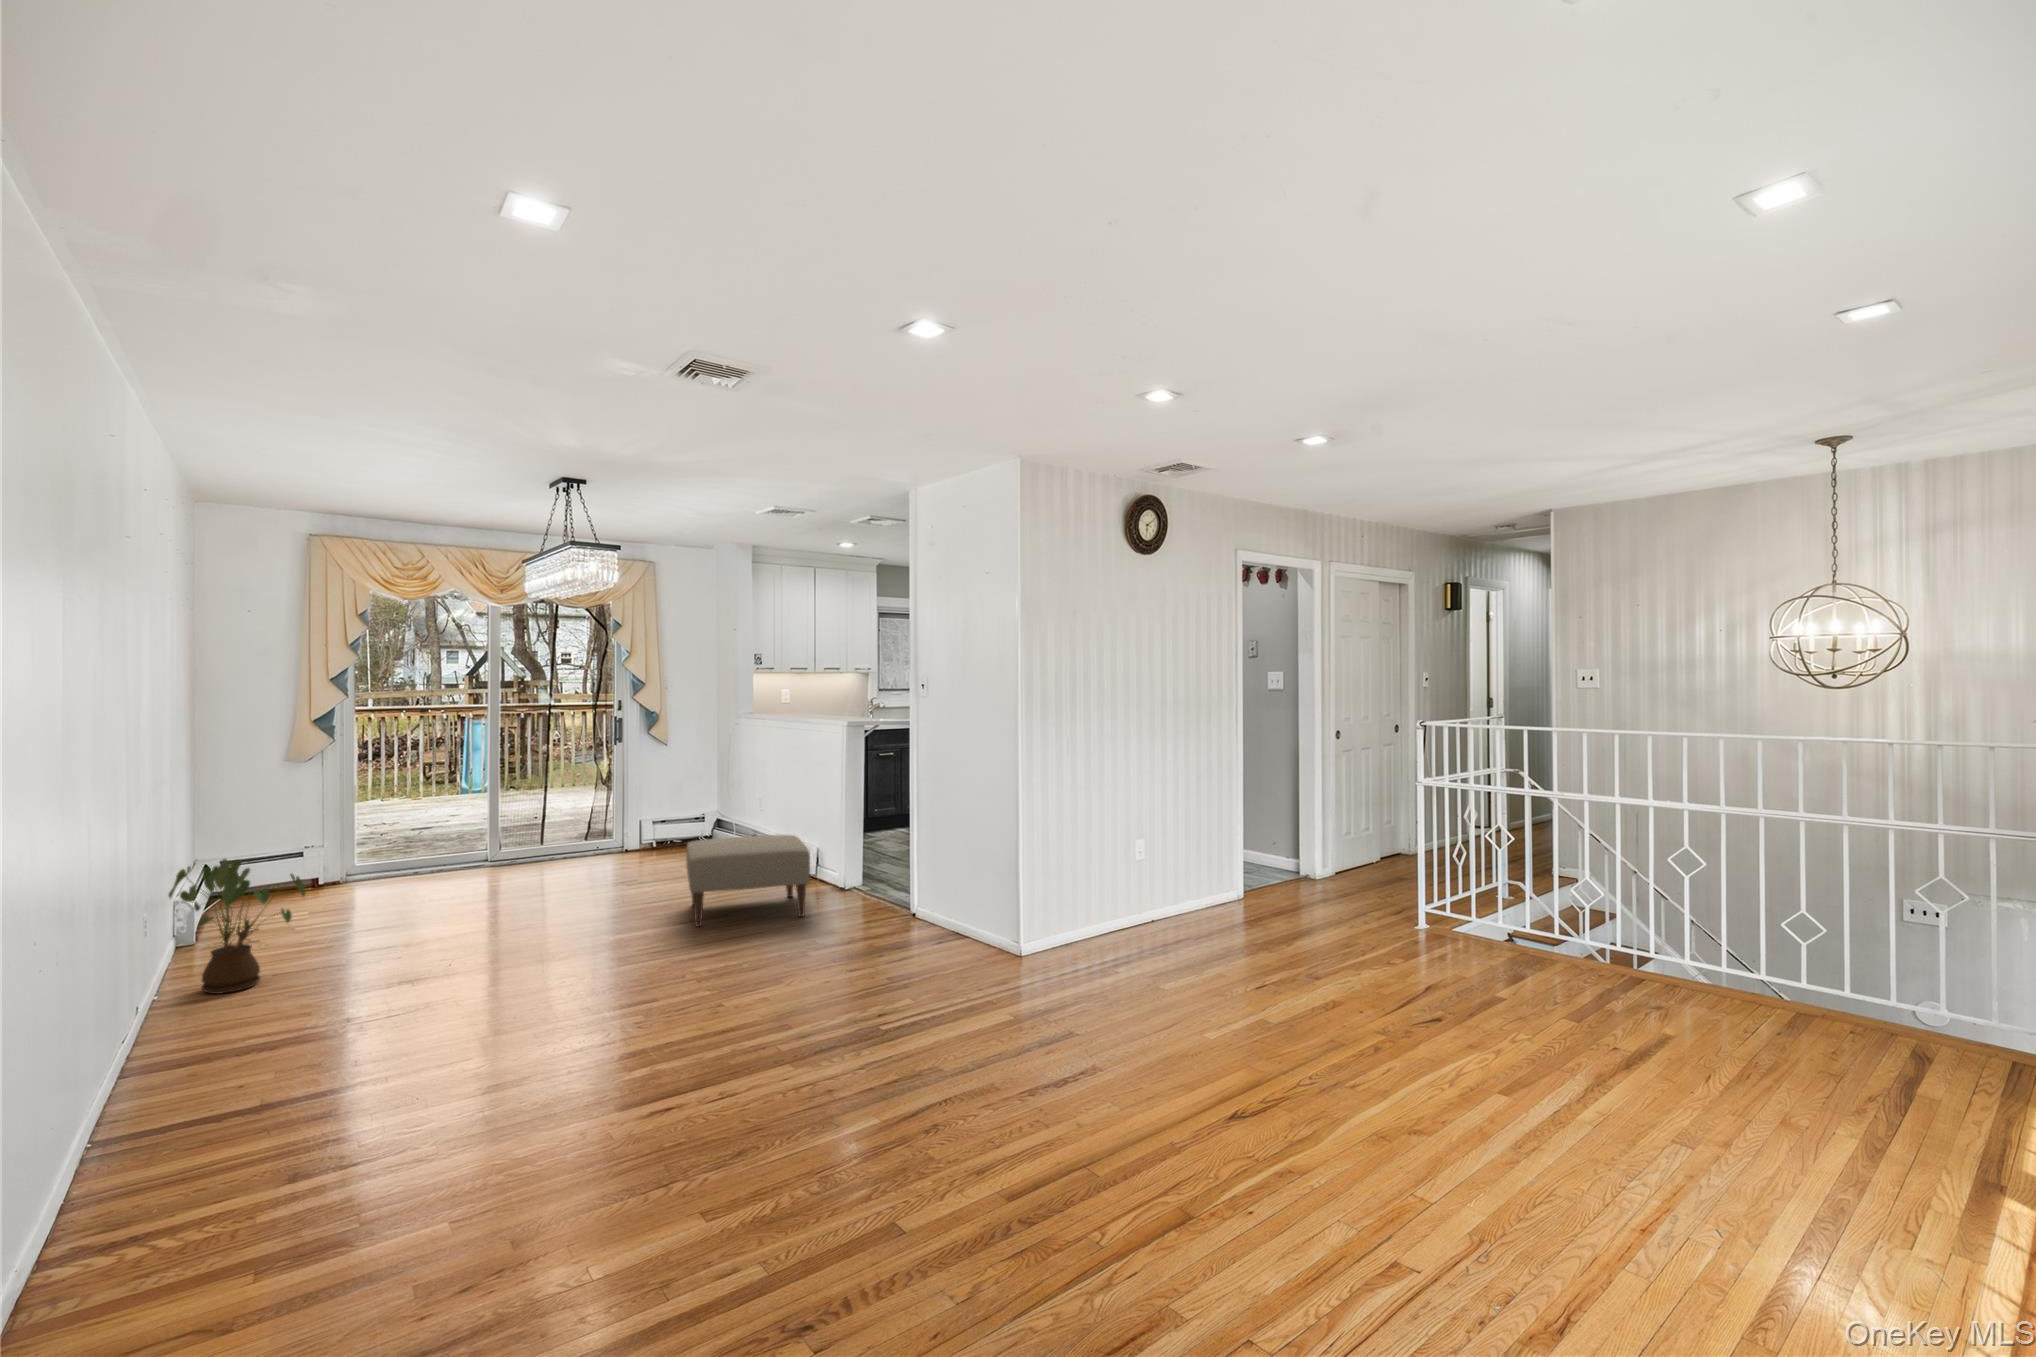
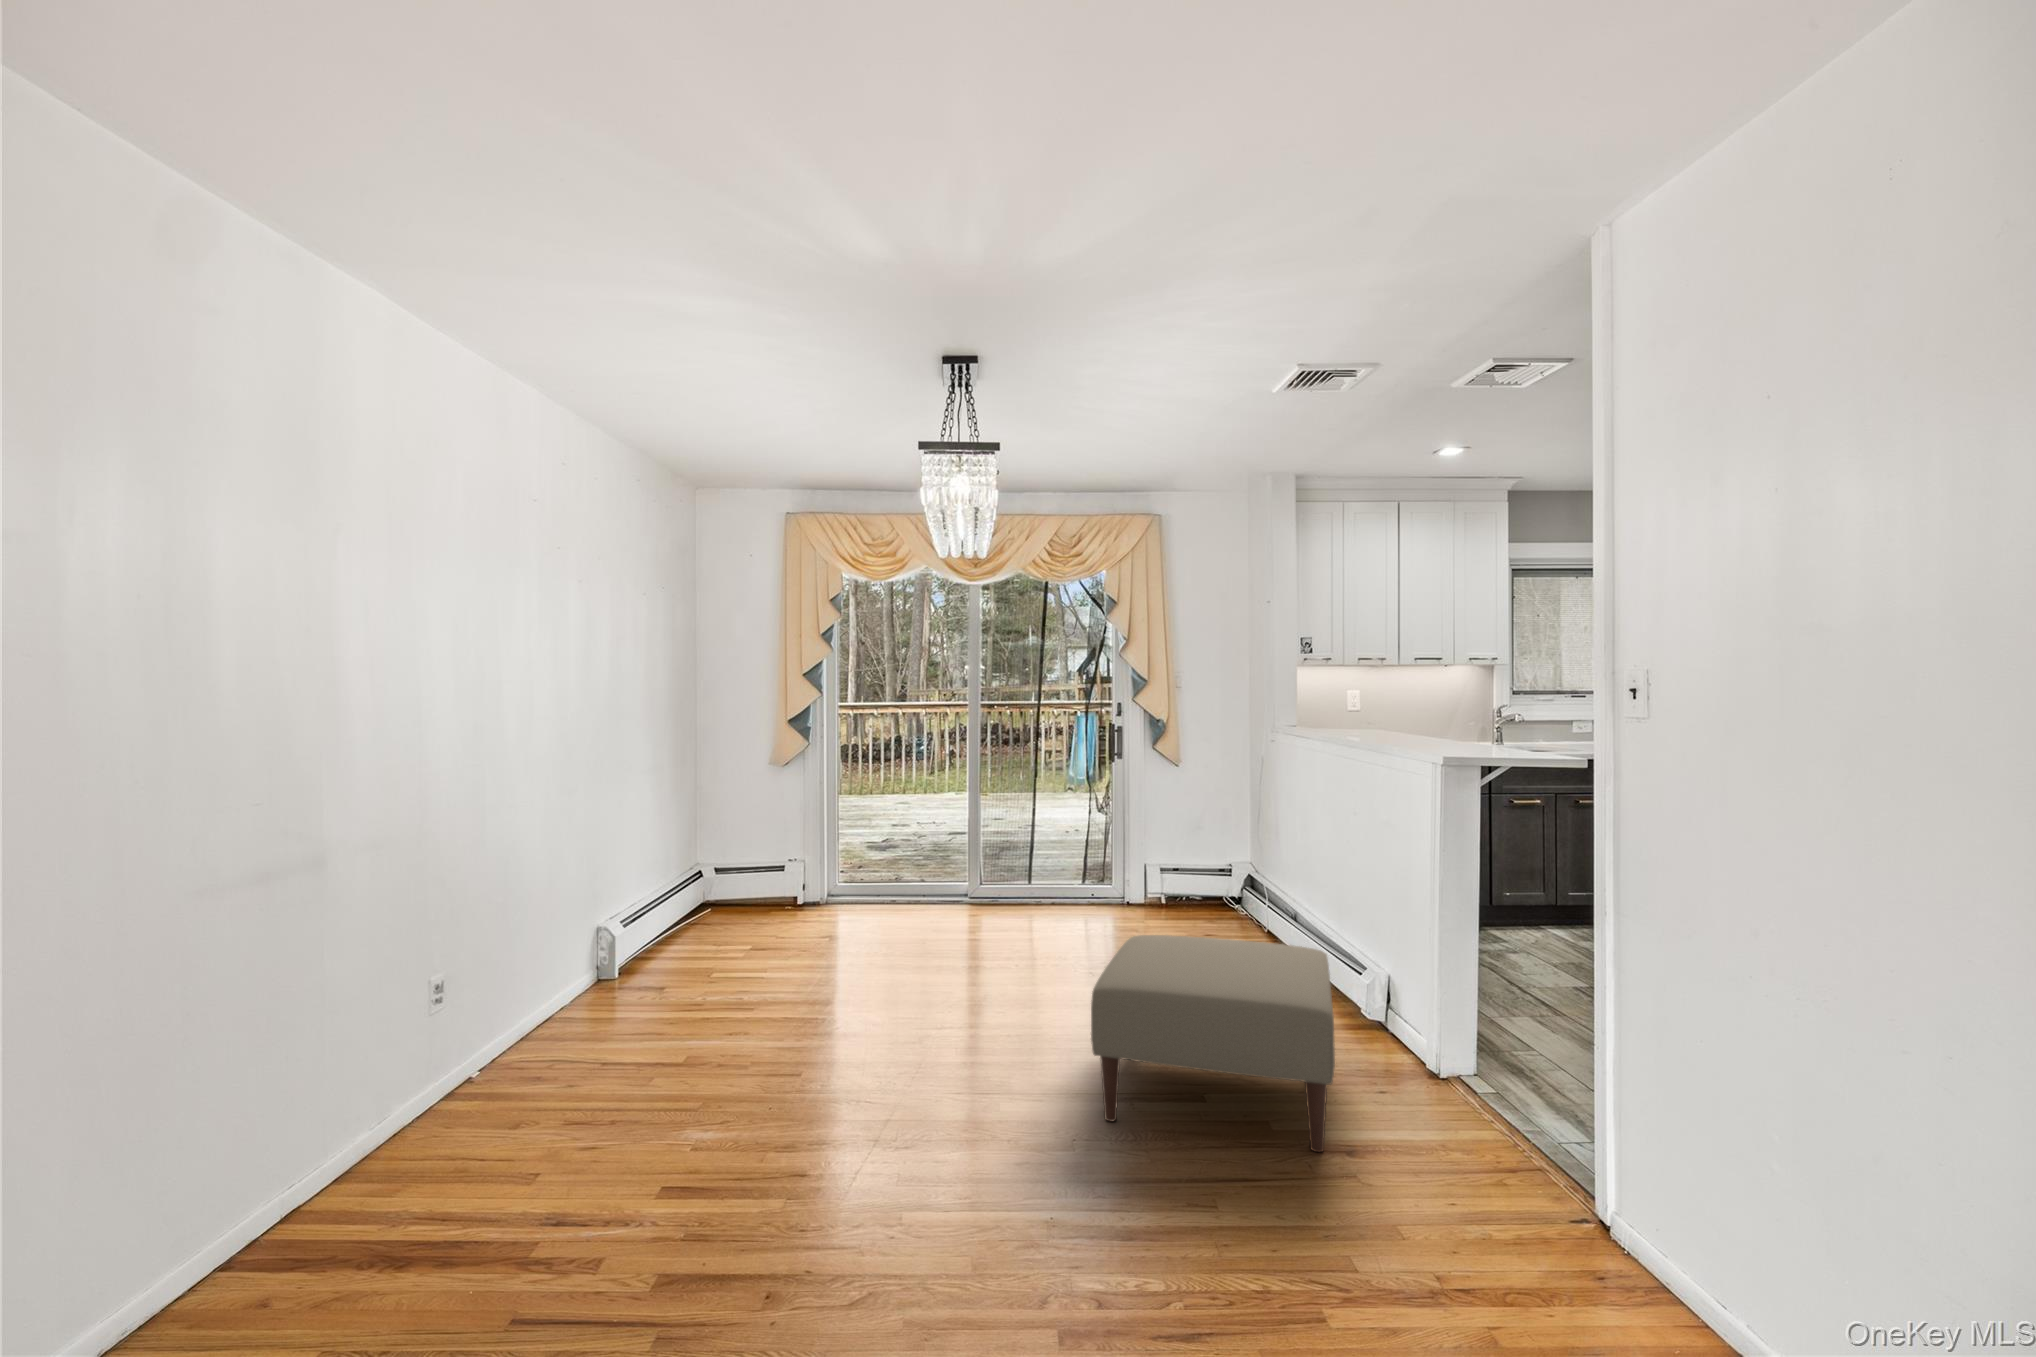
house plant: present [169,859,306,994] -> none [444,889,596,1084]

